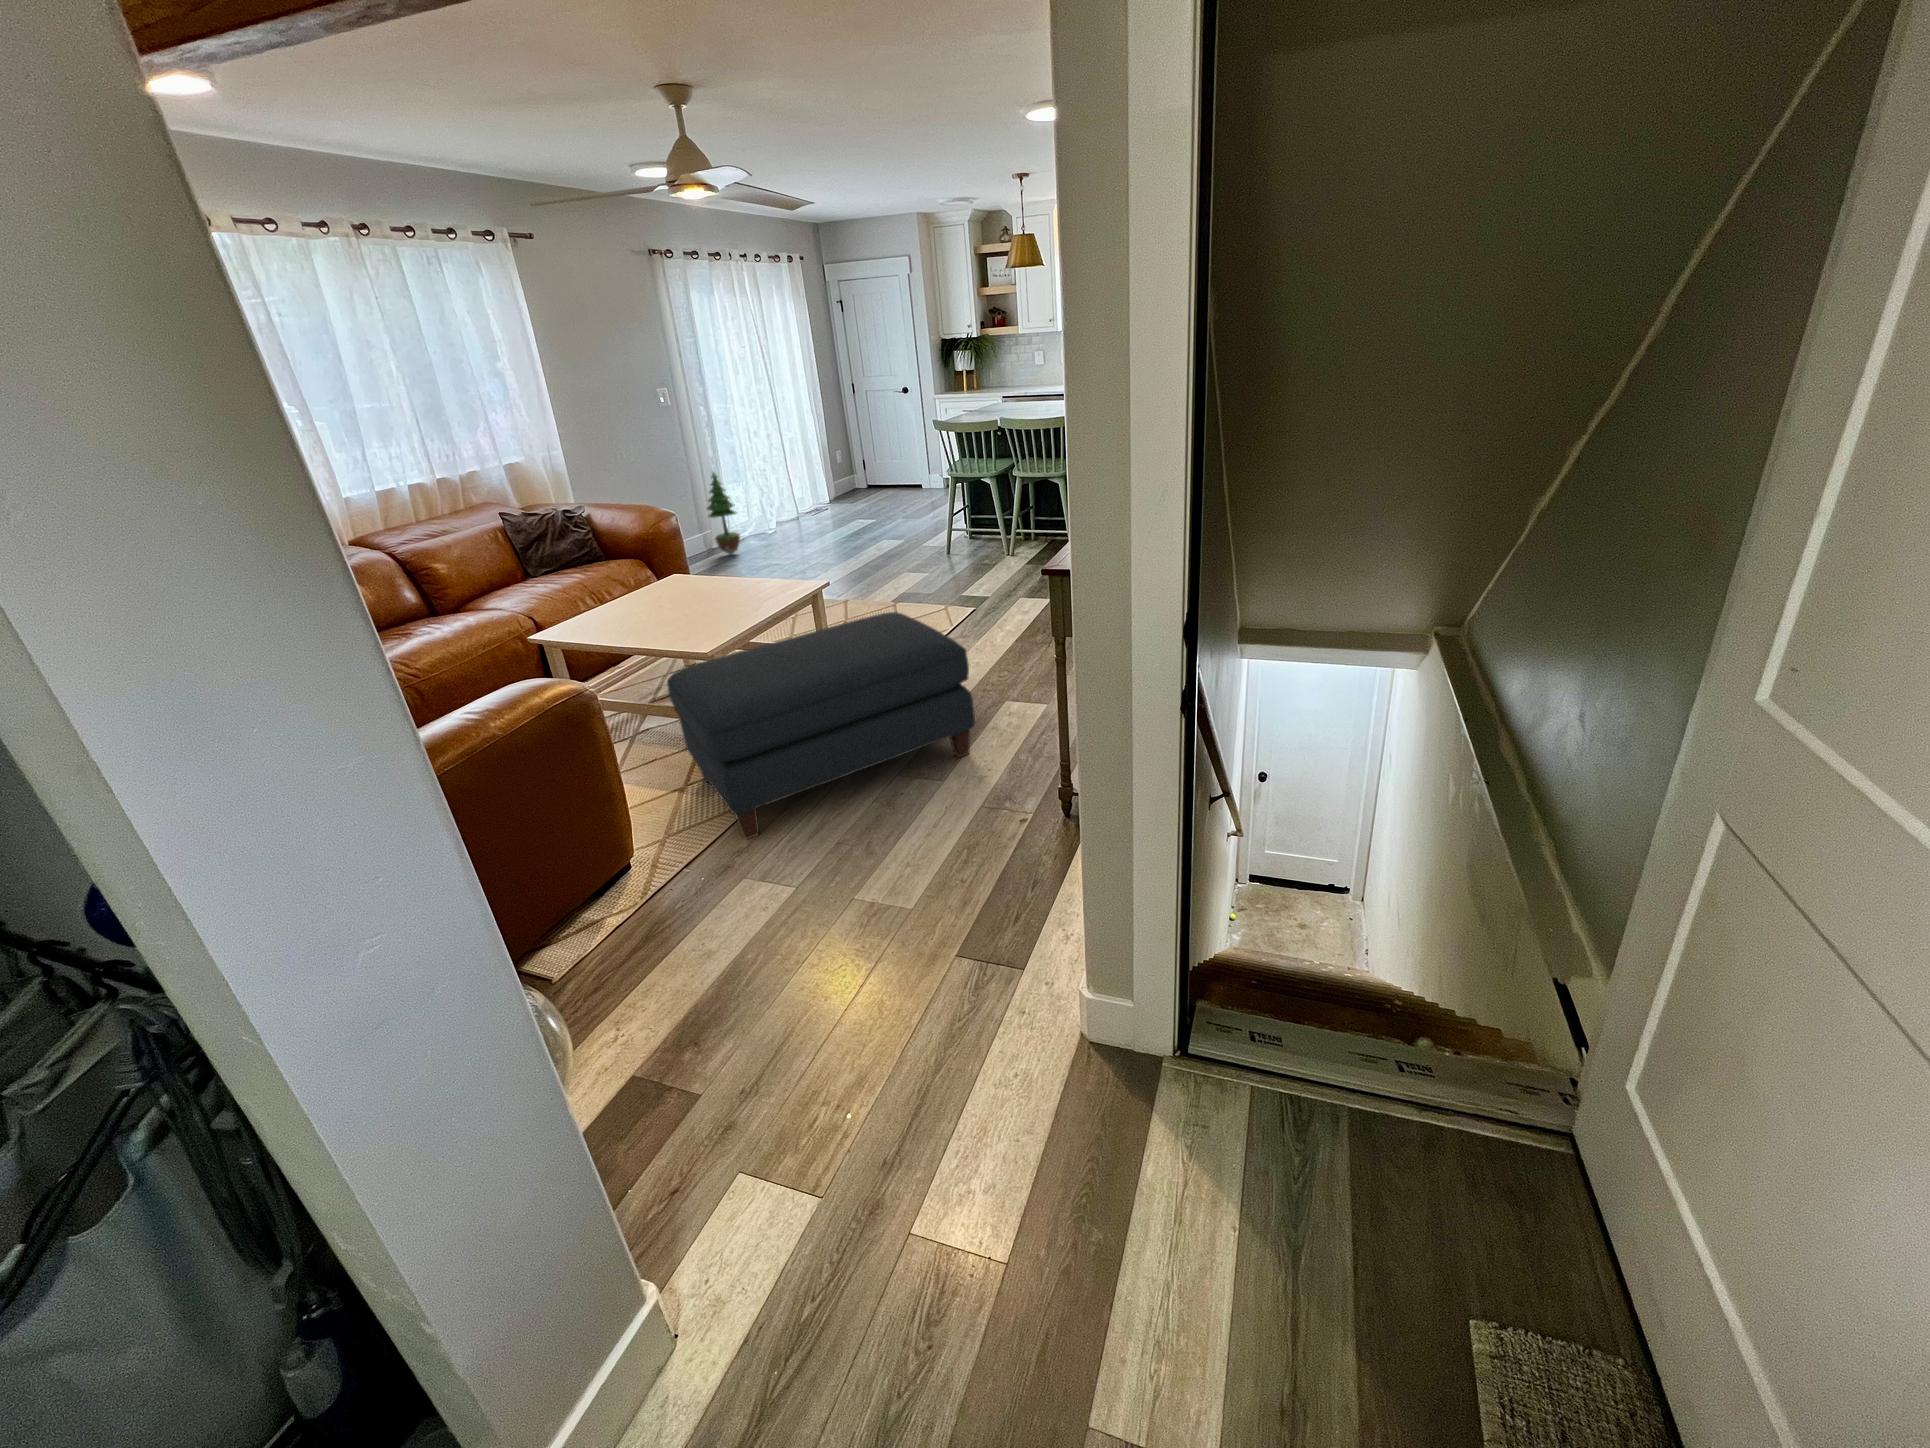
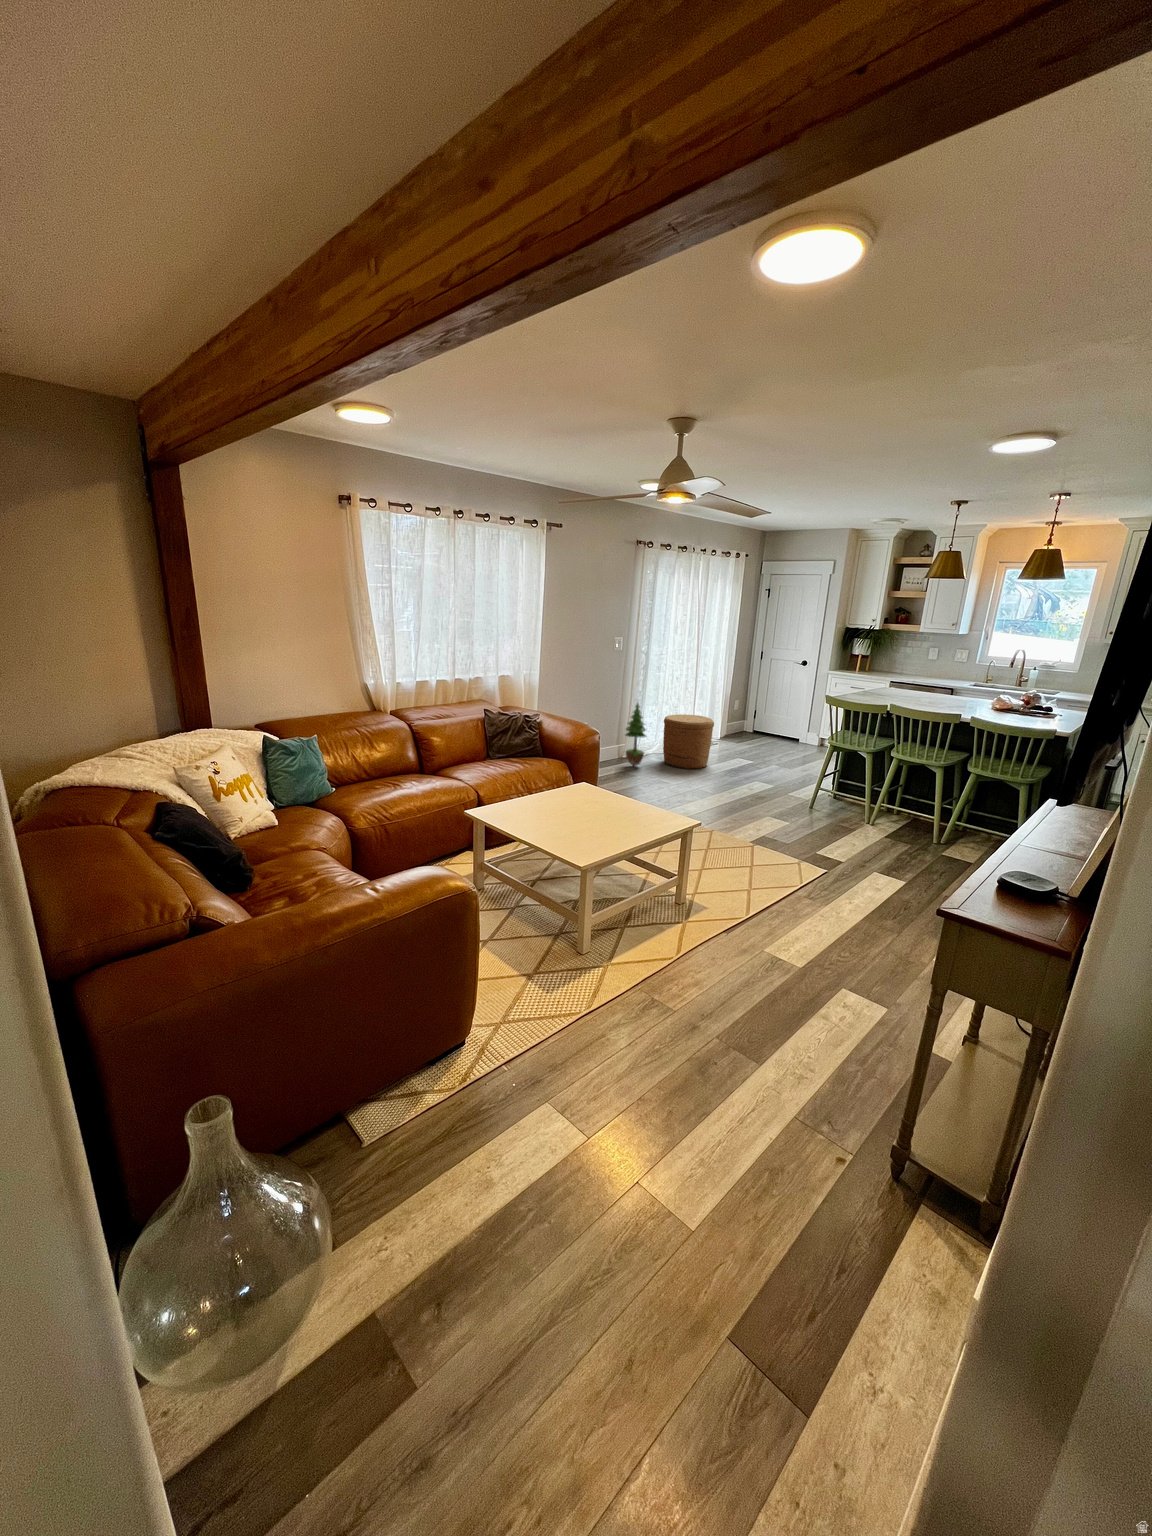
woven basket: none [753,475,821,544] -> present [663,714,714,769]
ottoman: present [667,612,975,840] -> none [542,872,816,1055]

